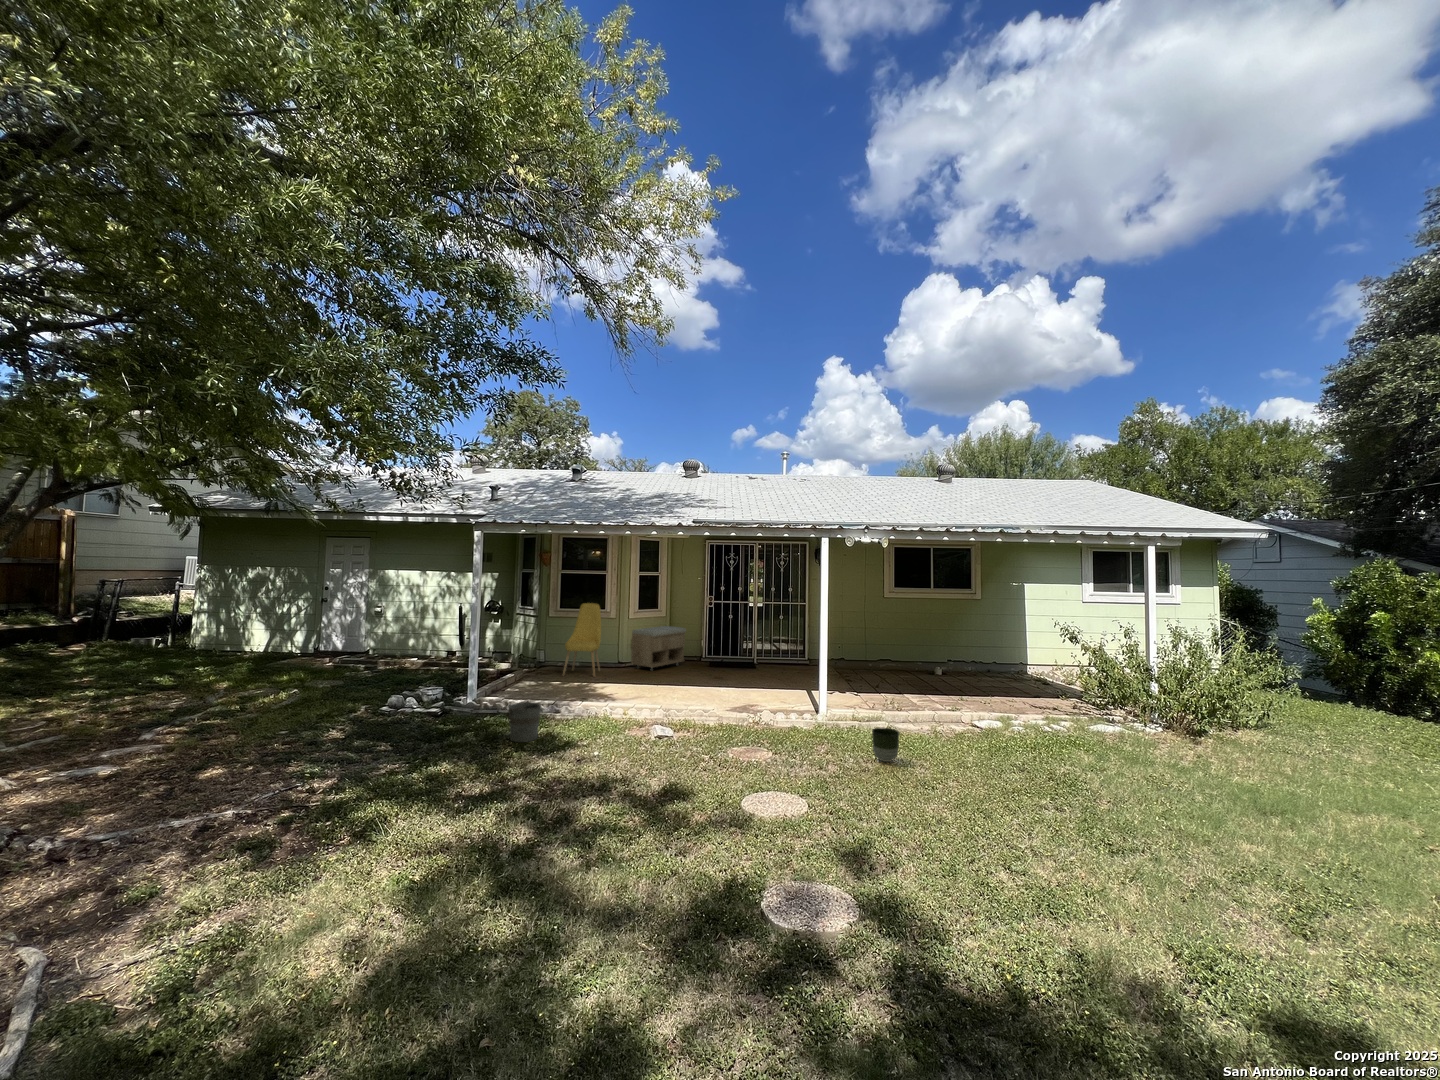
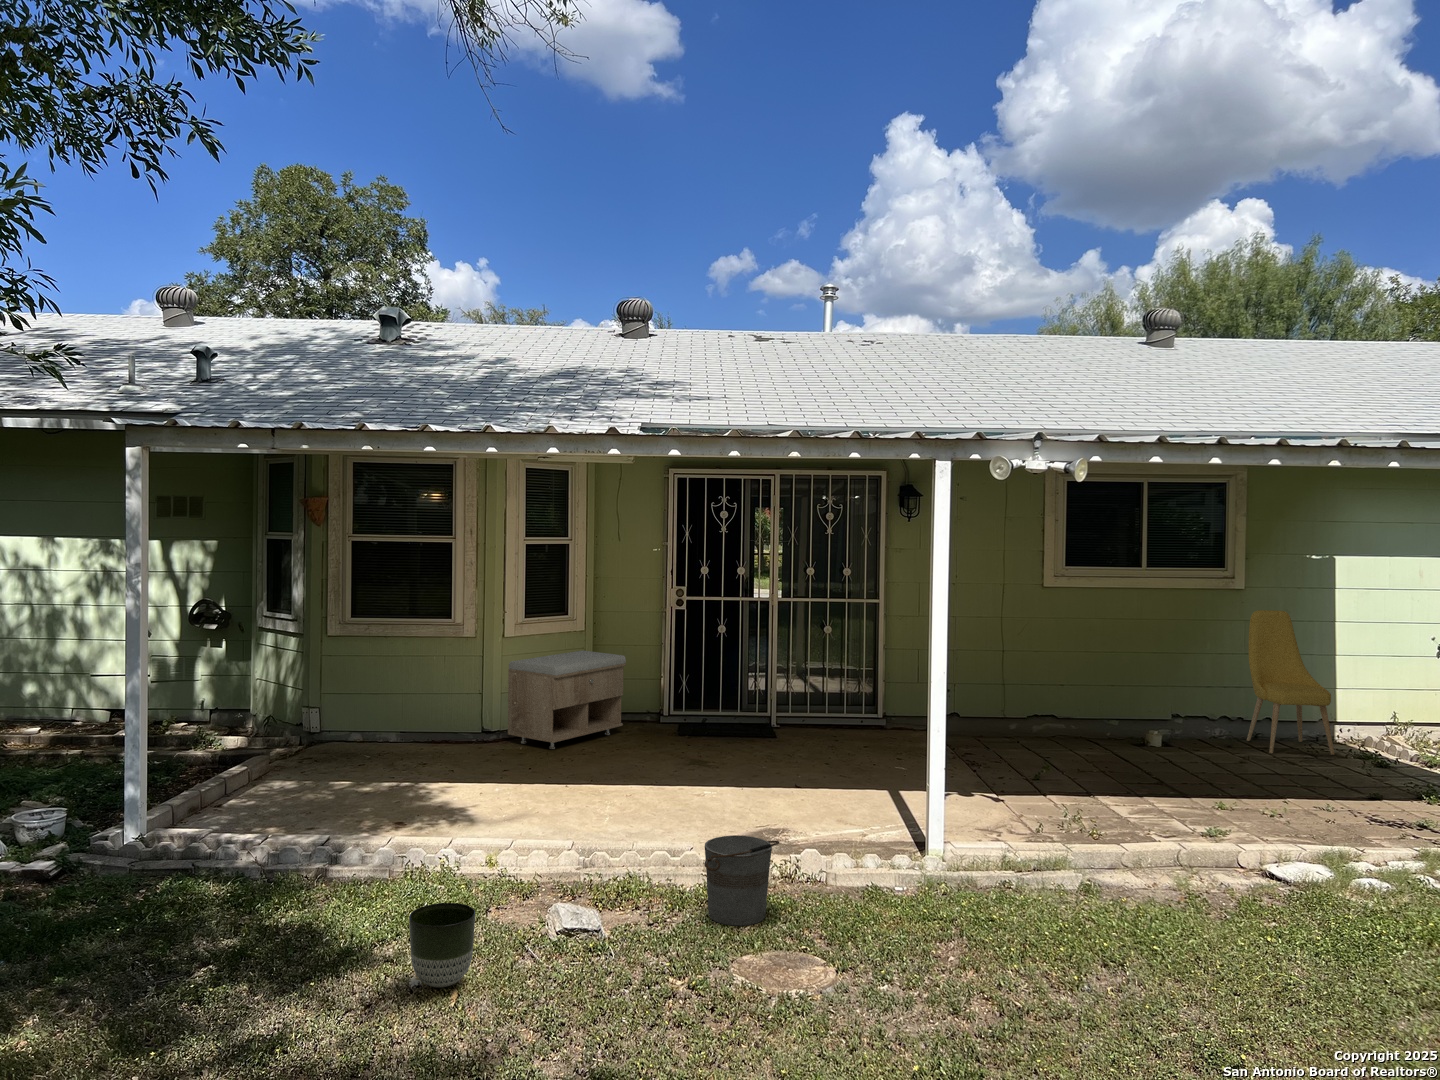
chair: present [563,603,601,677] -> present [1247,610,1334,755]
bucket: present [507,702,542,742] -> present [704,835,779,926]
planter: present [872,728,900,762] -> present [409,903,475,987]

